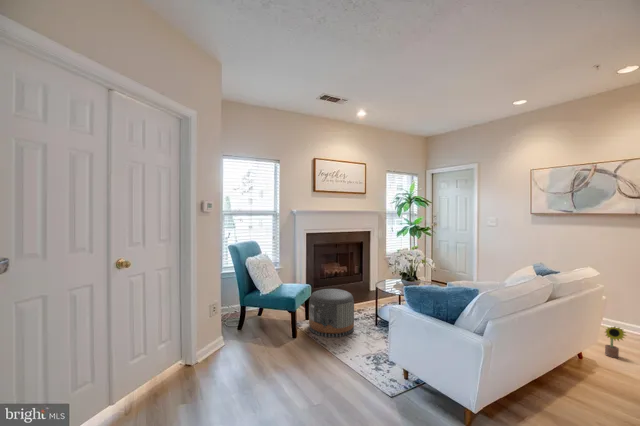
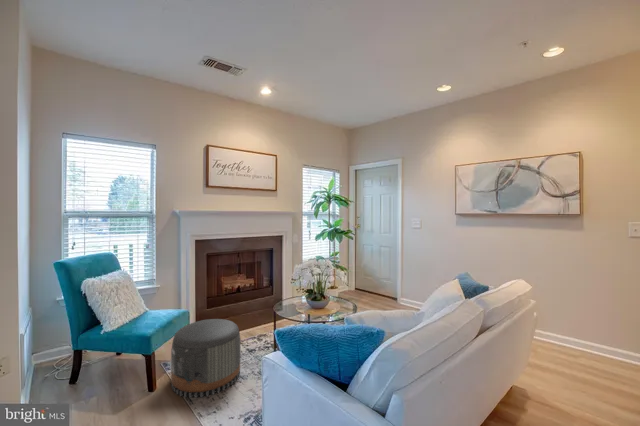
decorative plant: present [605,327,626,358] -> none [539,351,564,389]

